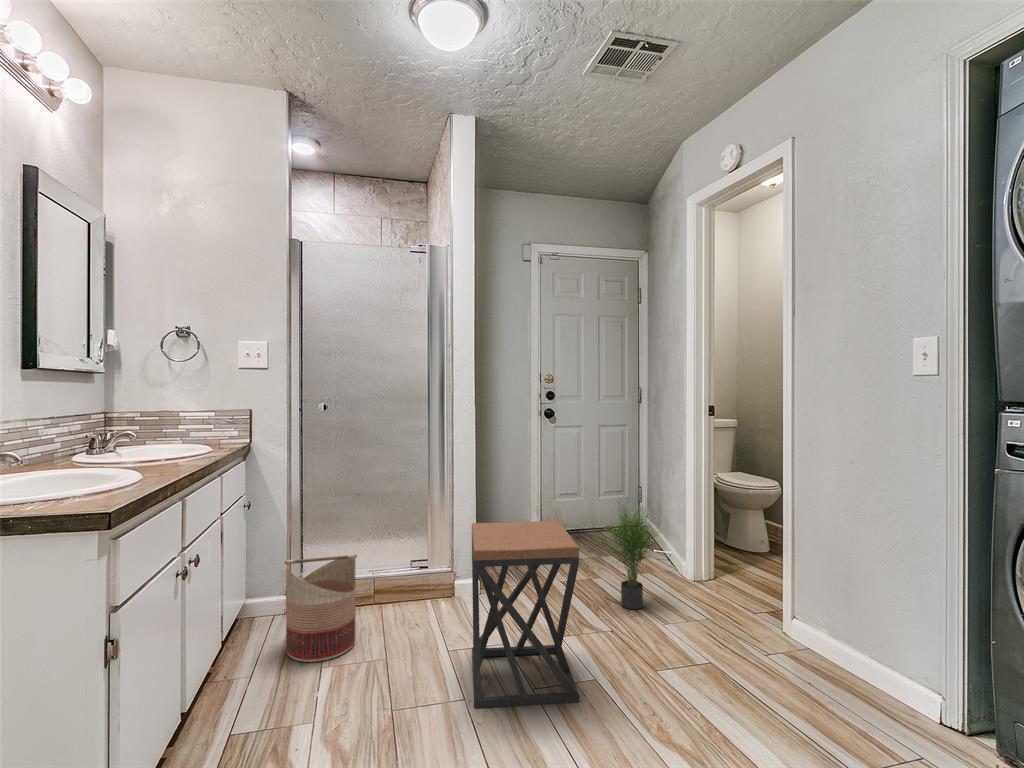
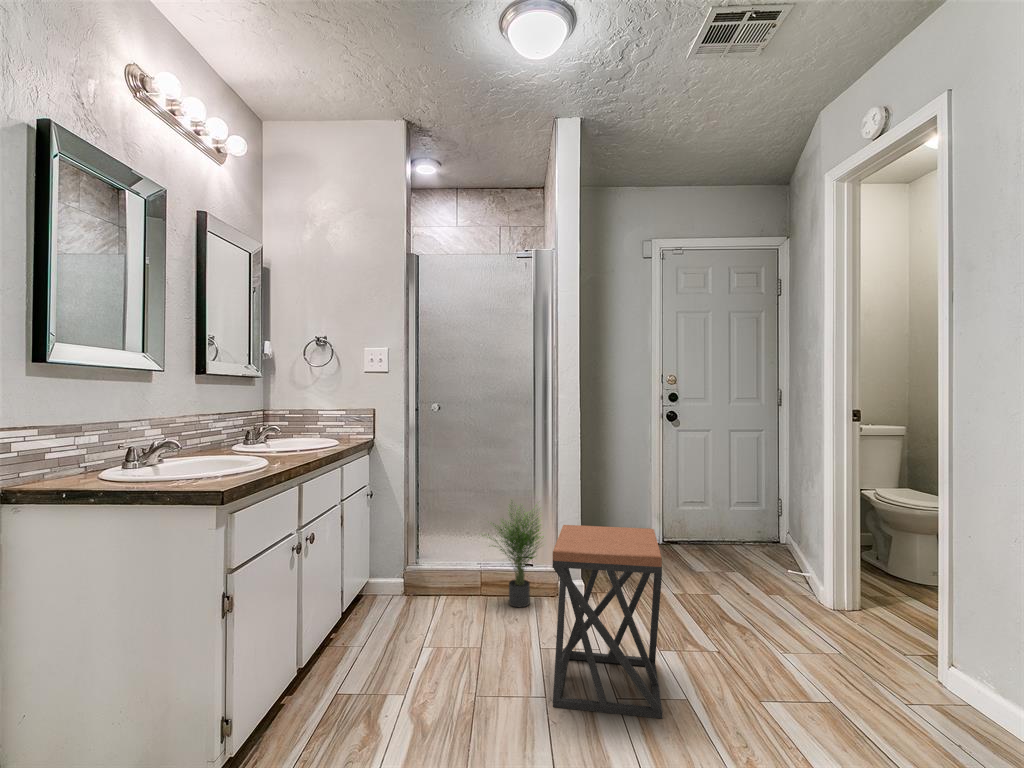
potted plant: present [597,508,657,609] -> present [489,505,544,607]
basket: present [285,554,357,662] -> none [396,546,459,642]

